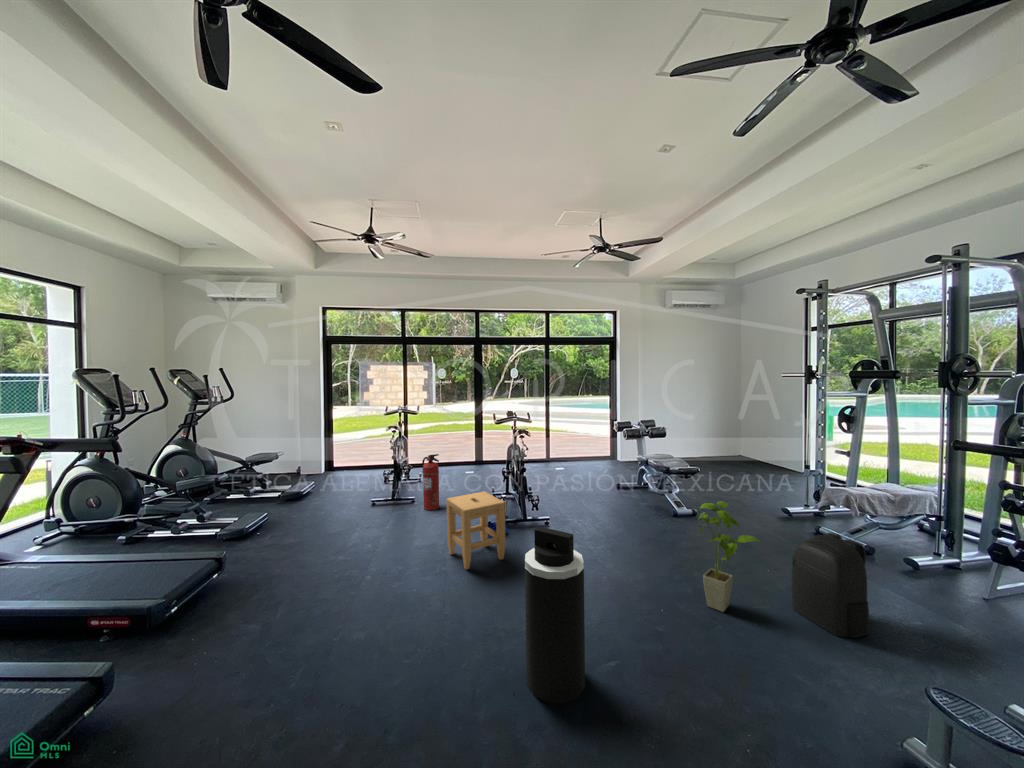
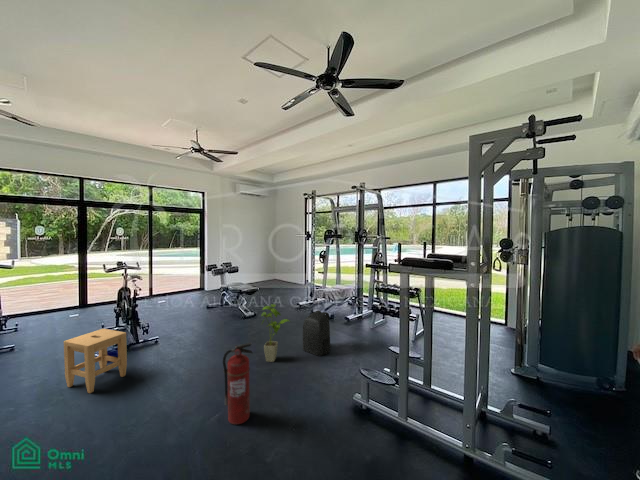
fire extinguisher: present [422,454,439,510] -> present [223,343,253,424]
trash can: present [525,527,585,704] -> none [161,337,204,446]

